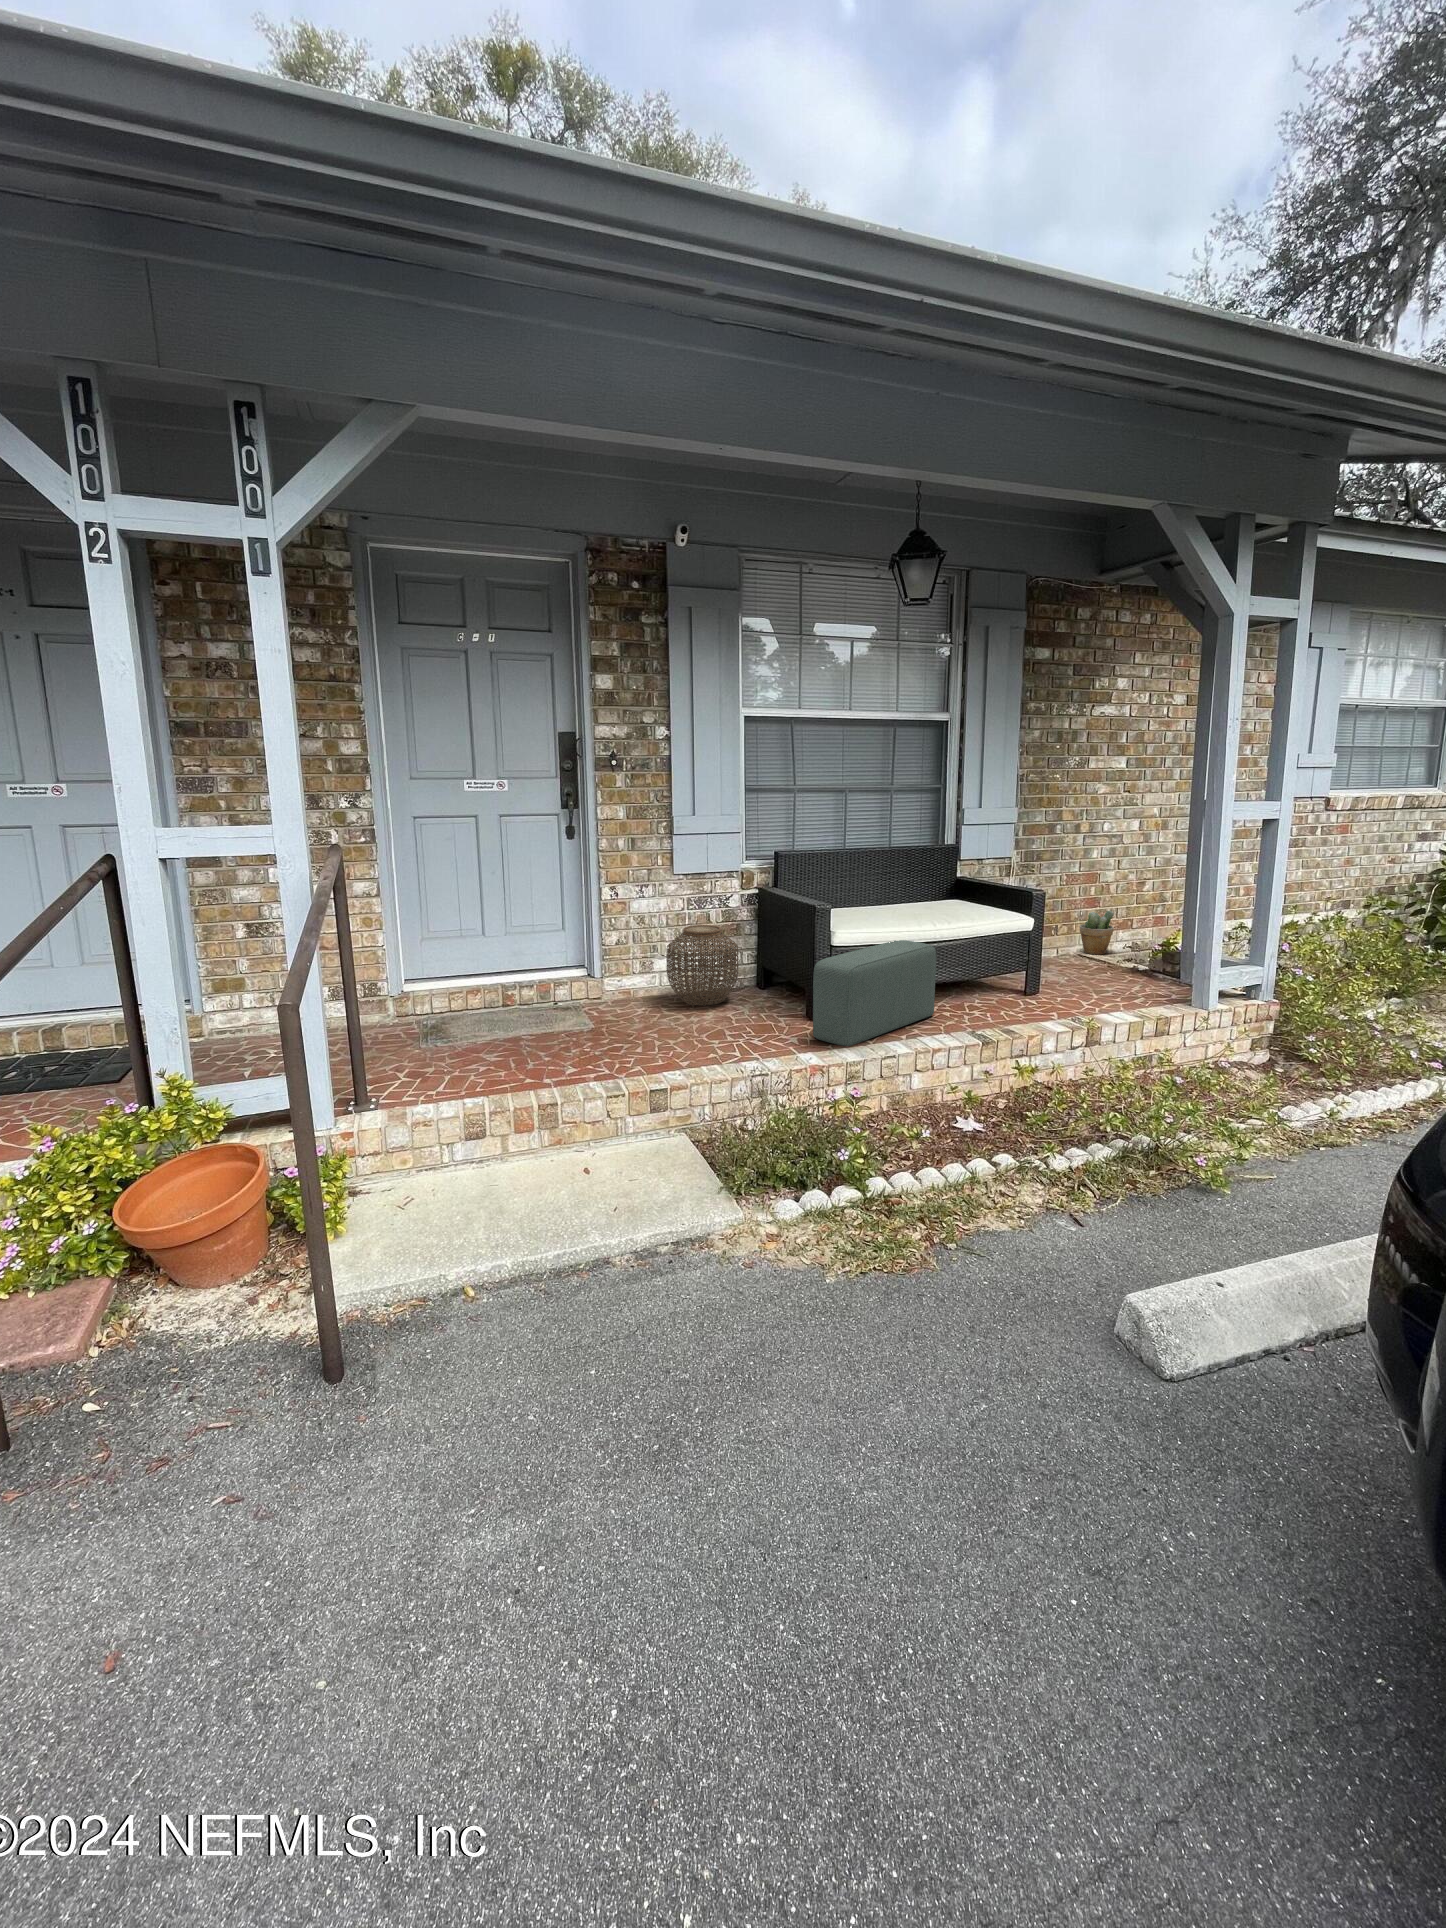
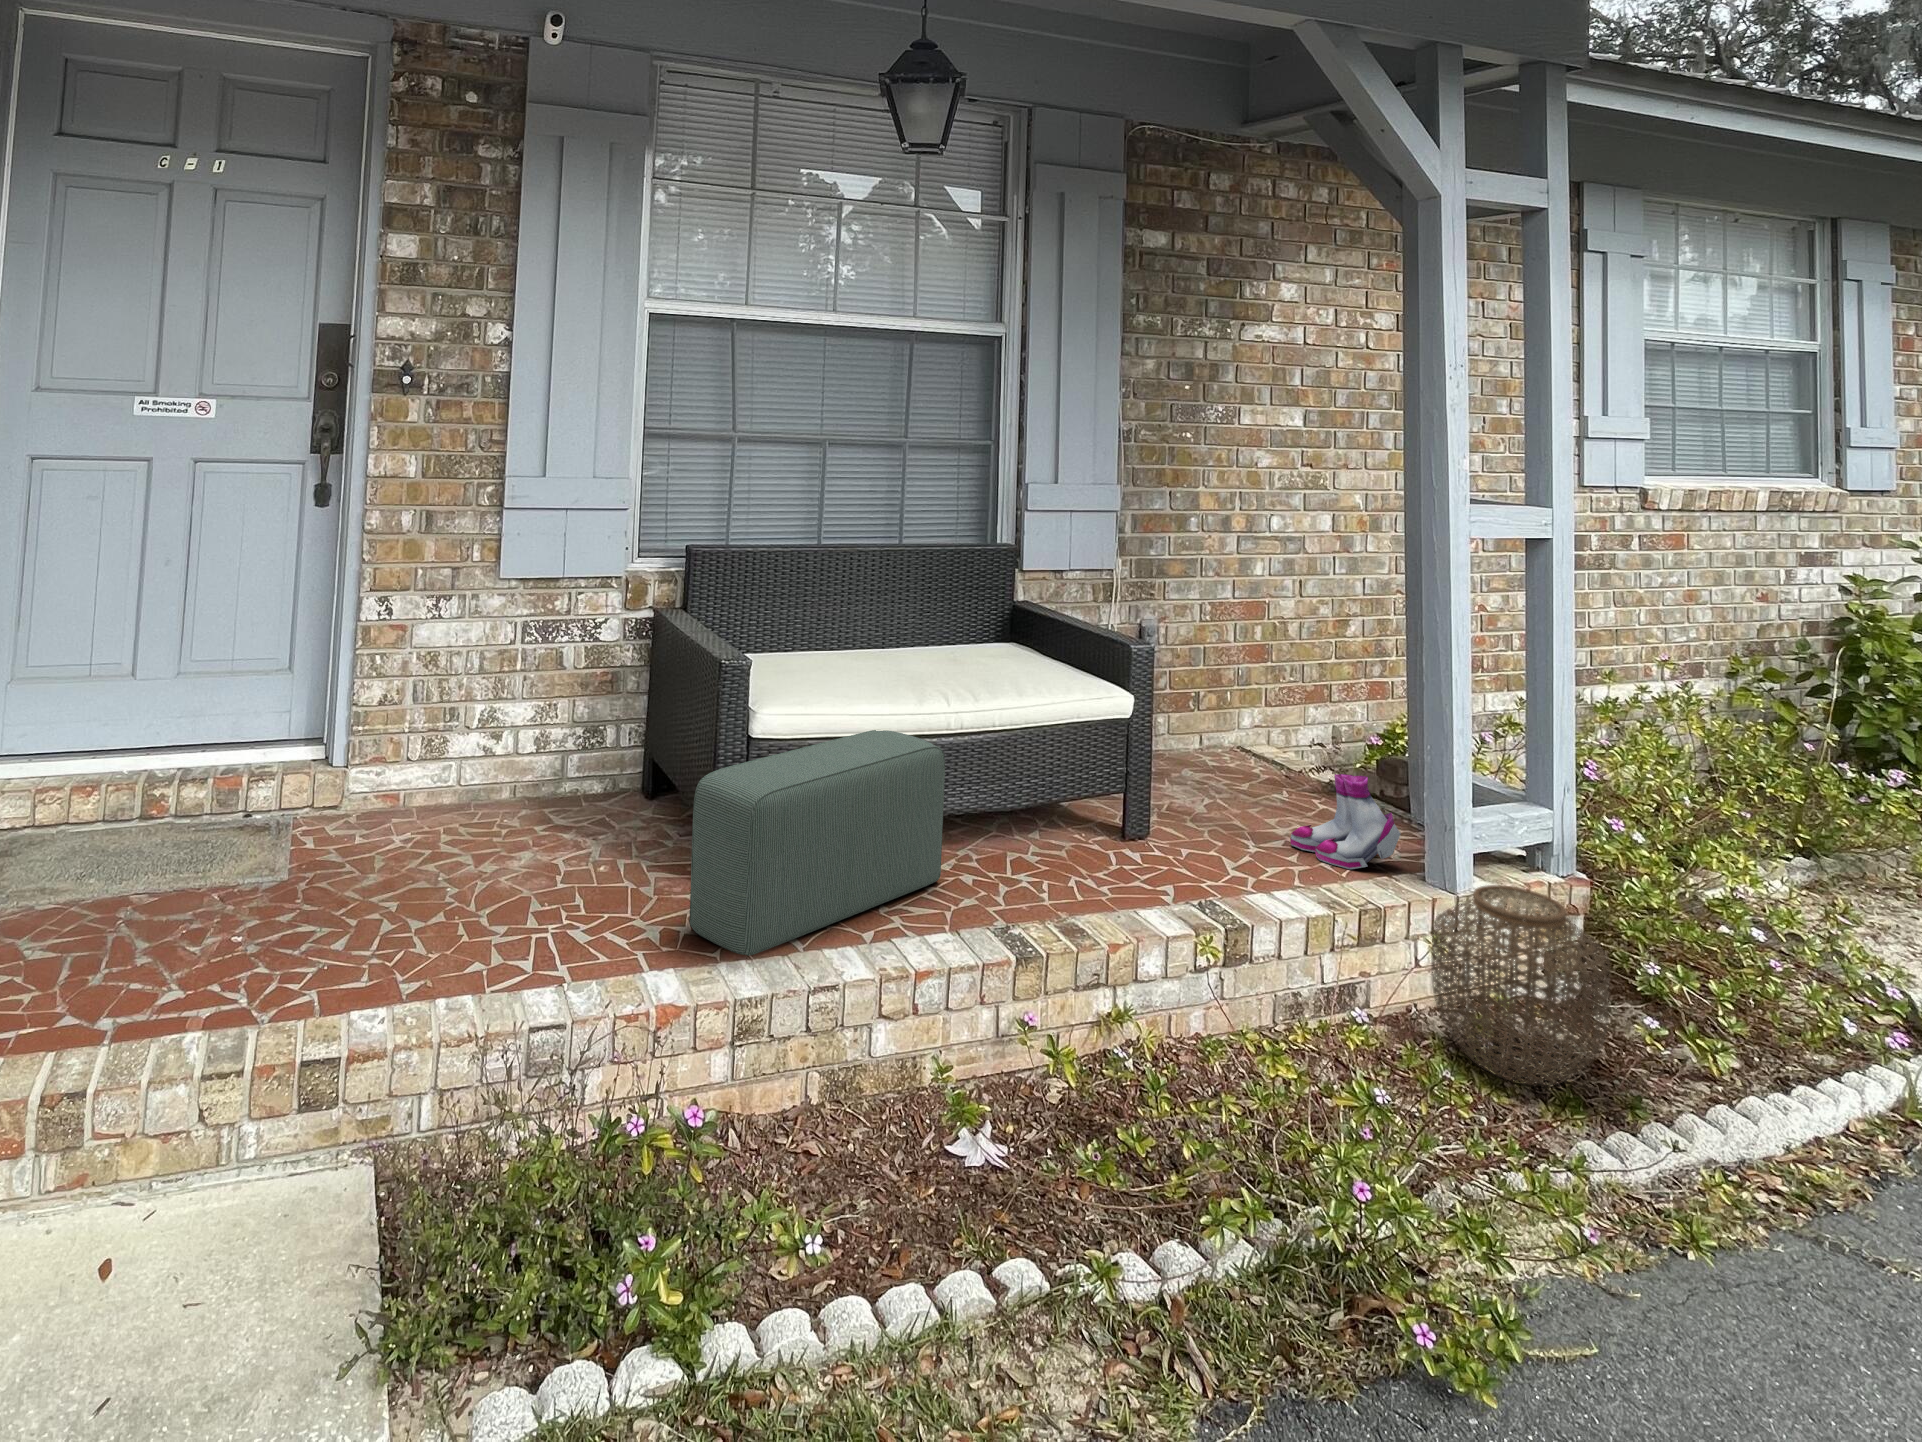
potted plant: present [1080,911,1114,955] -> none [1237,672,1295,751]
woven basket: present [666,925,739,1006] -> present [1431,885,1610,1085]
boots: none [1117,955,1179,1003] -> present [1290,774,1400,869]

